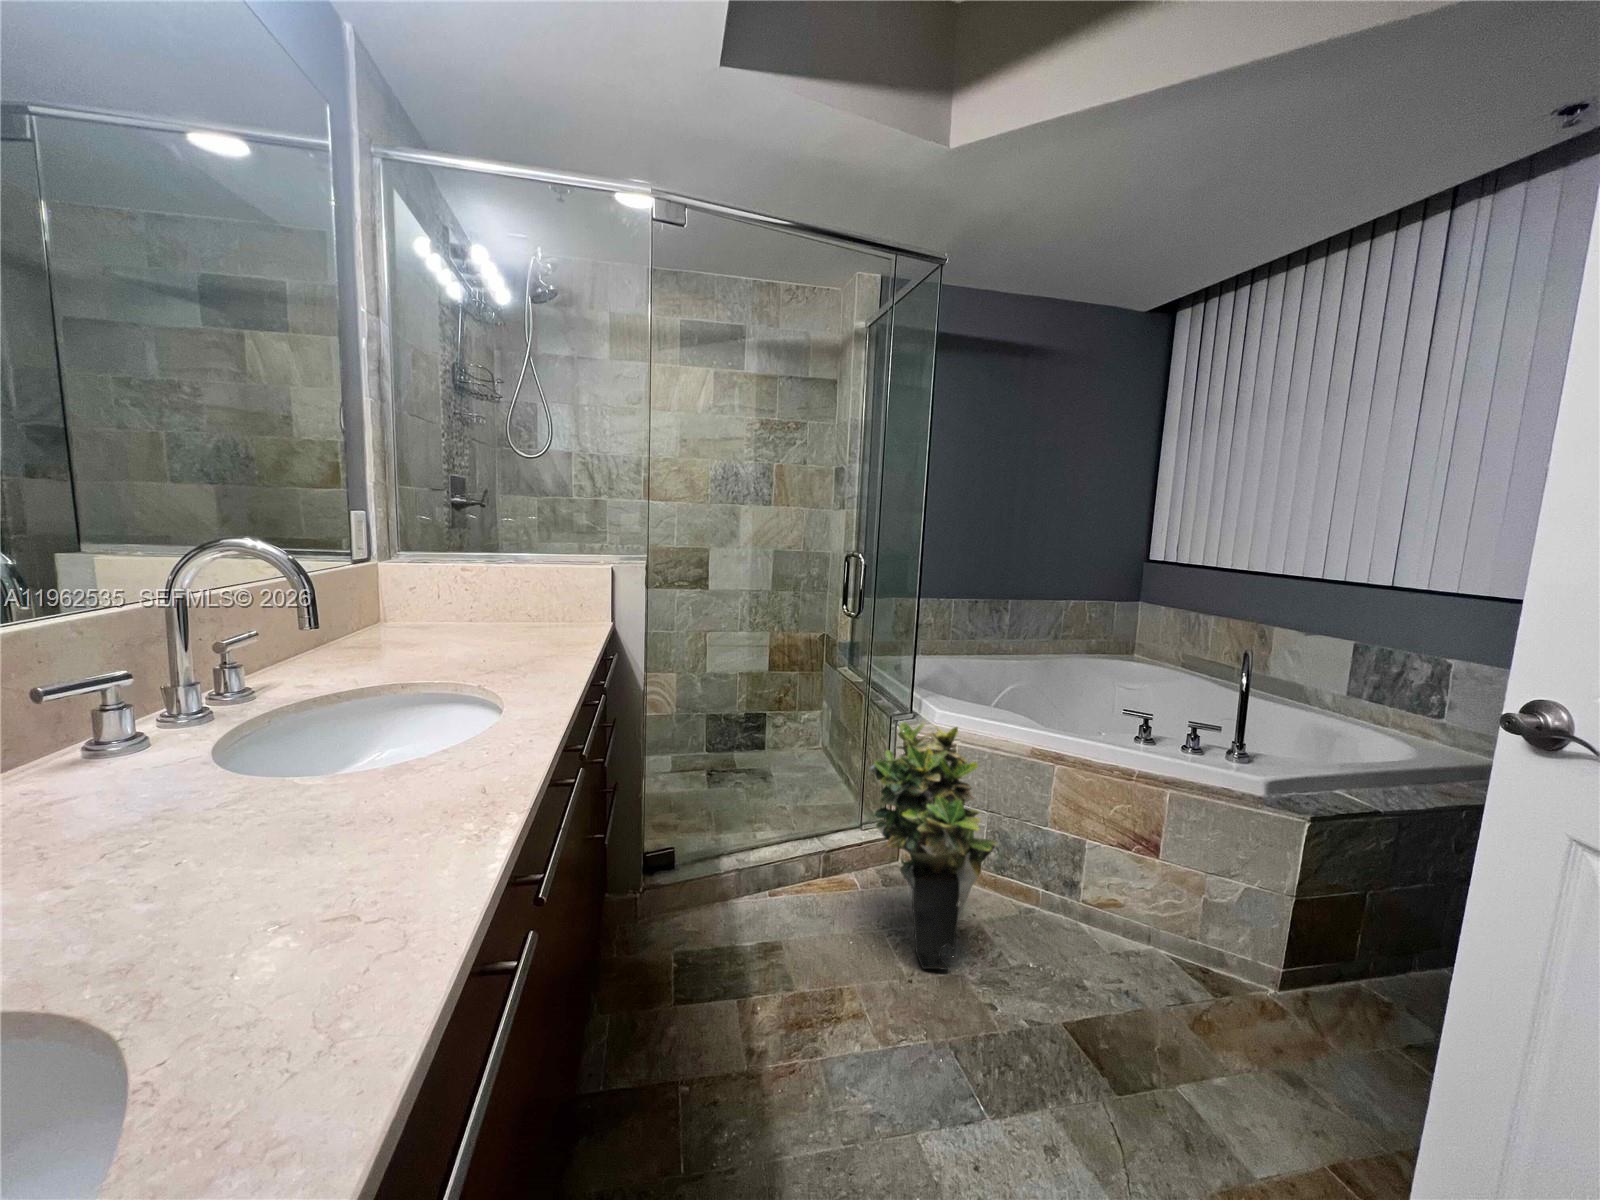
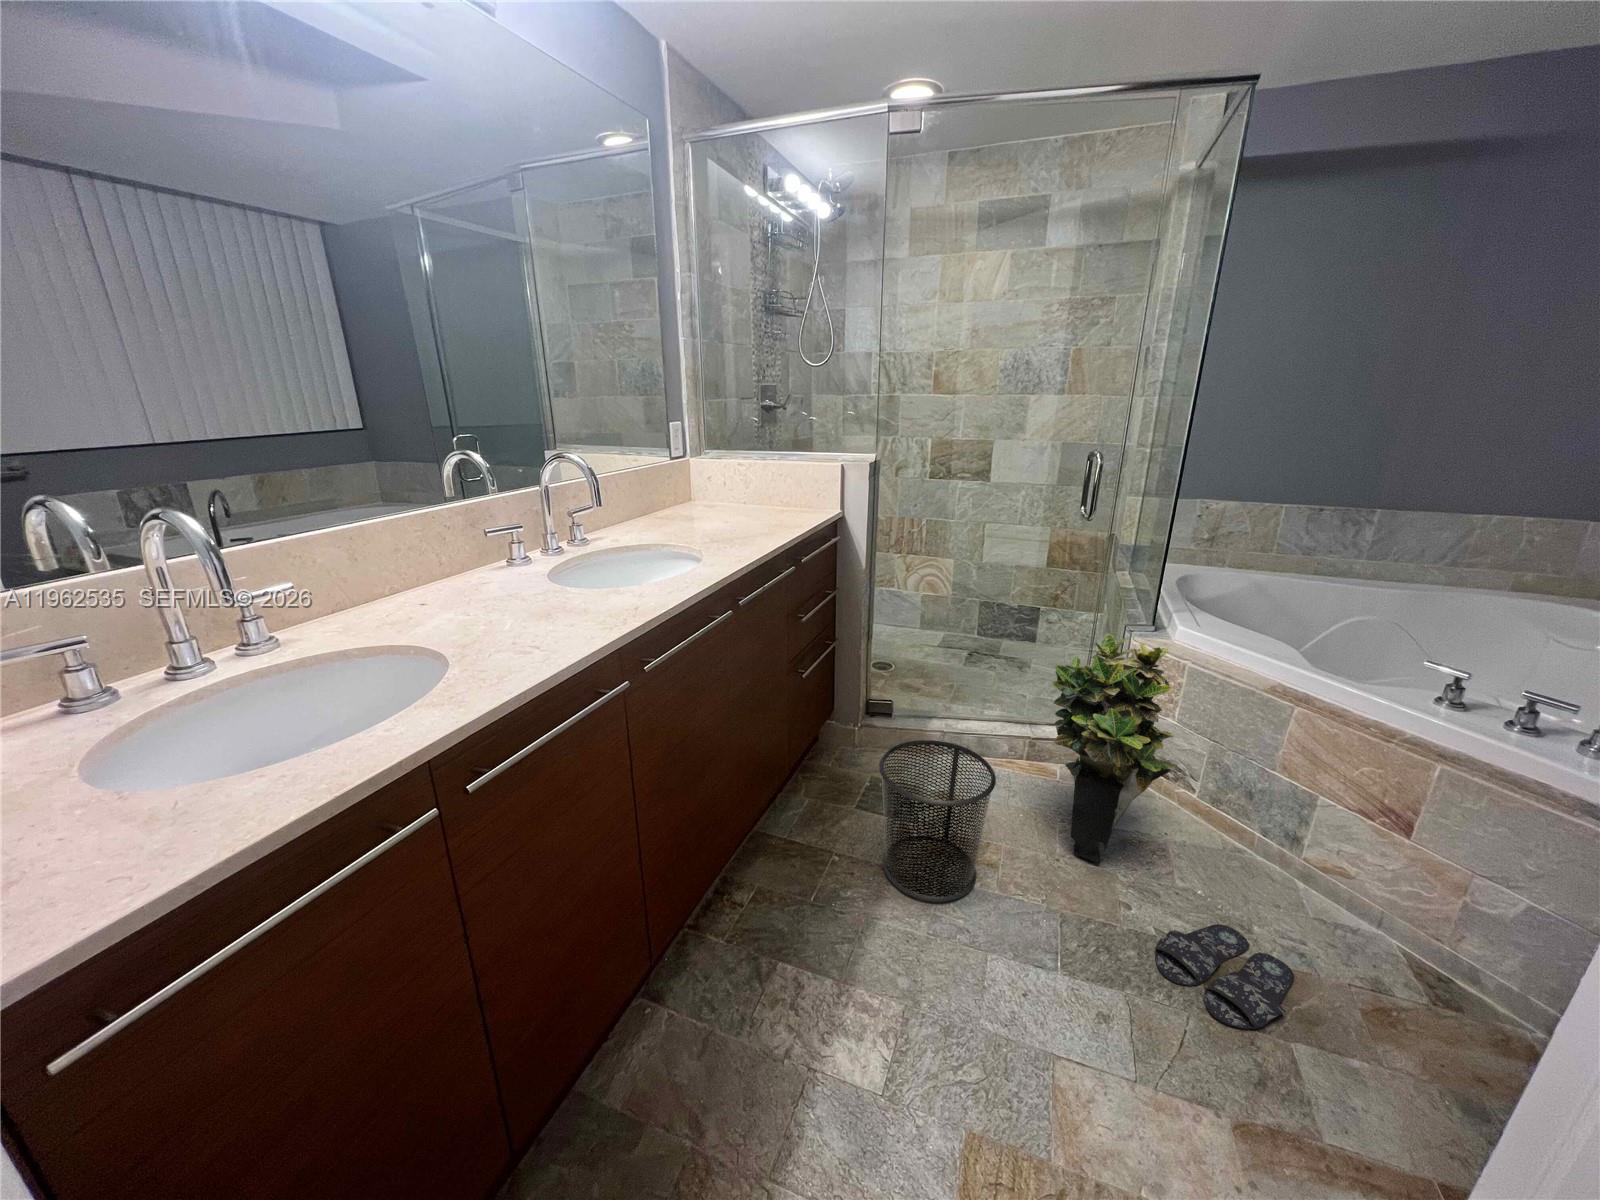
waste bin: none [733,877,875,1101] -> present [879,740,996,901]
slippers: none [1040,990,1158,1095] -> present [1155,924,1294,1029]

